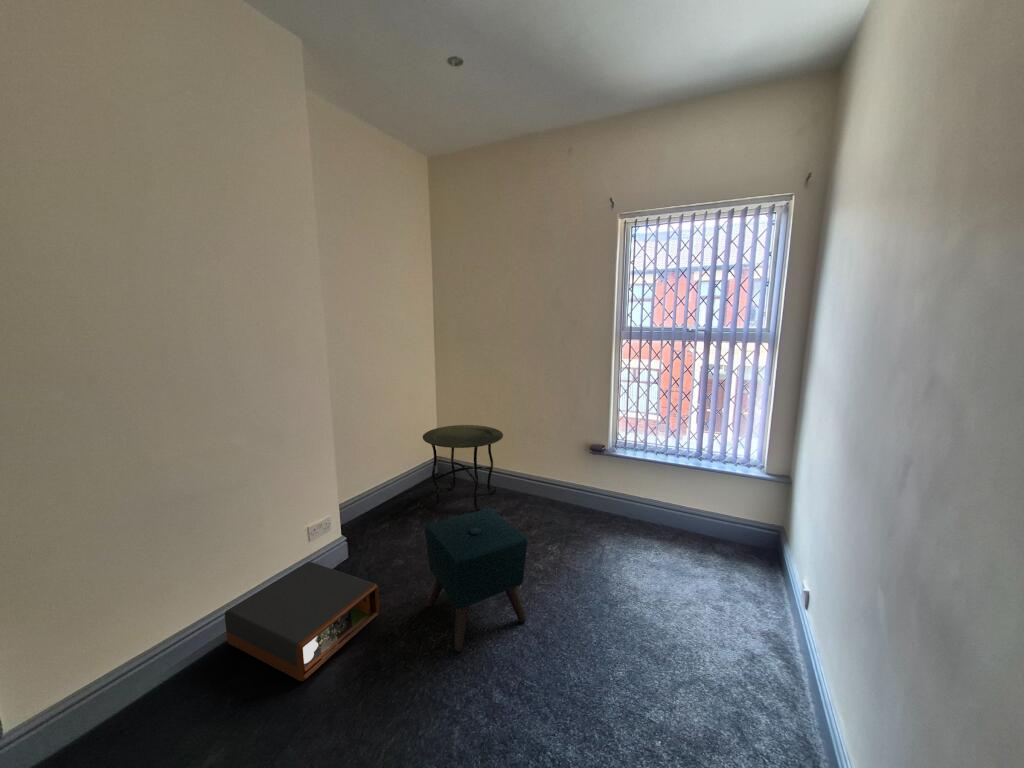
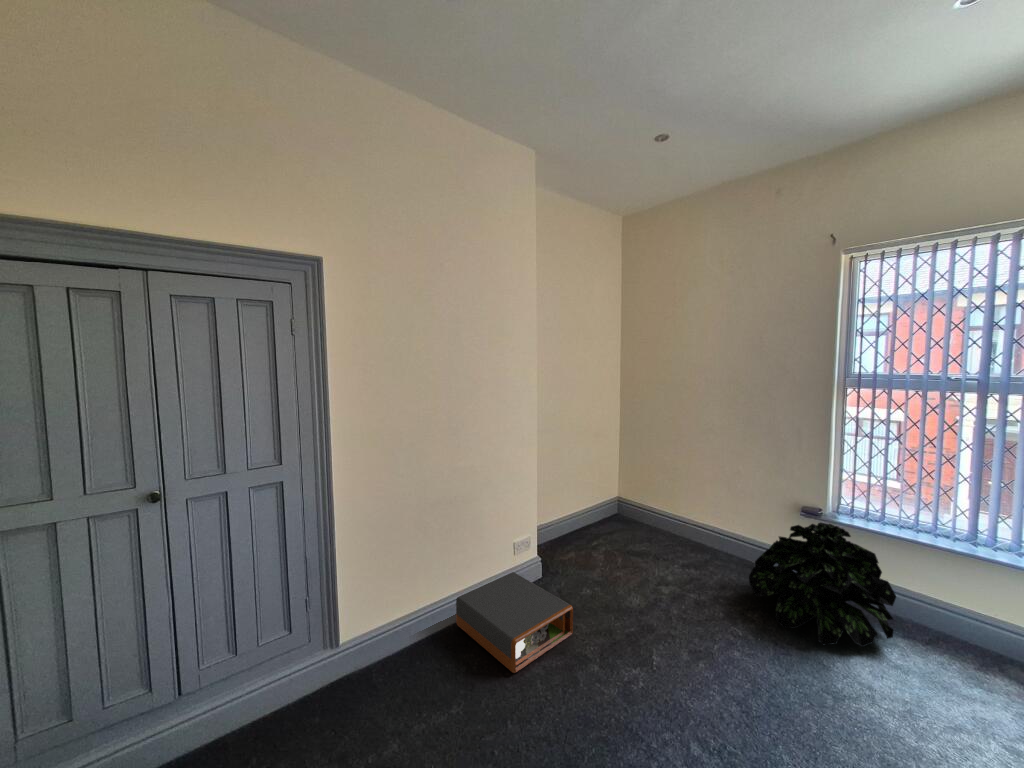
side table: present [423,425,503,511] -> none [608,467,693,561]
potted plant: none [550,458,653,562] -> present [749,522,896,647]
ottoman: present [425,508,528,652] -> none [618,555,729,693]

